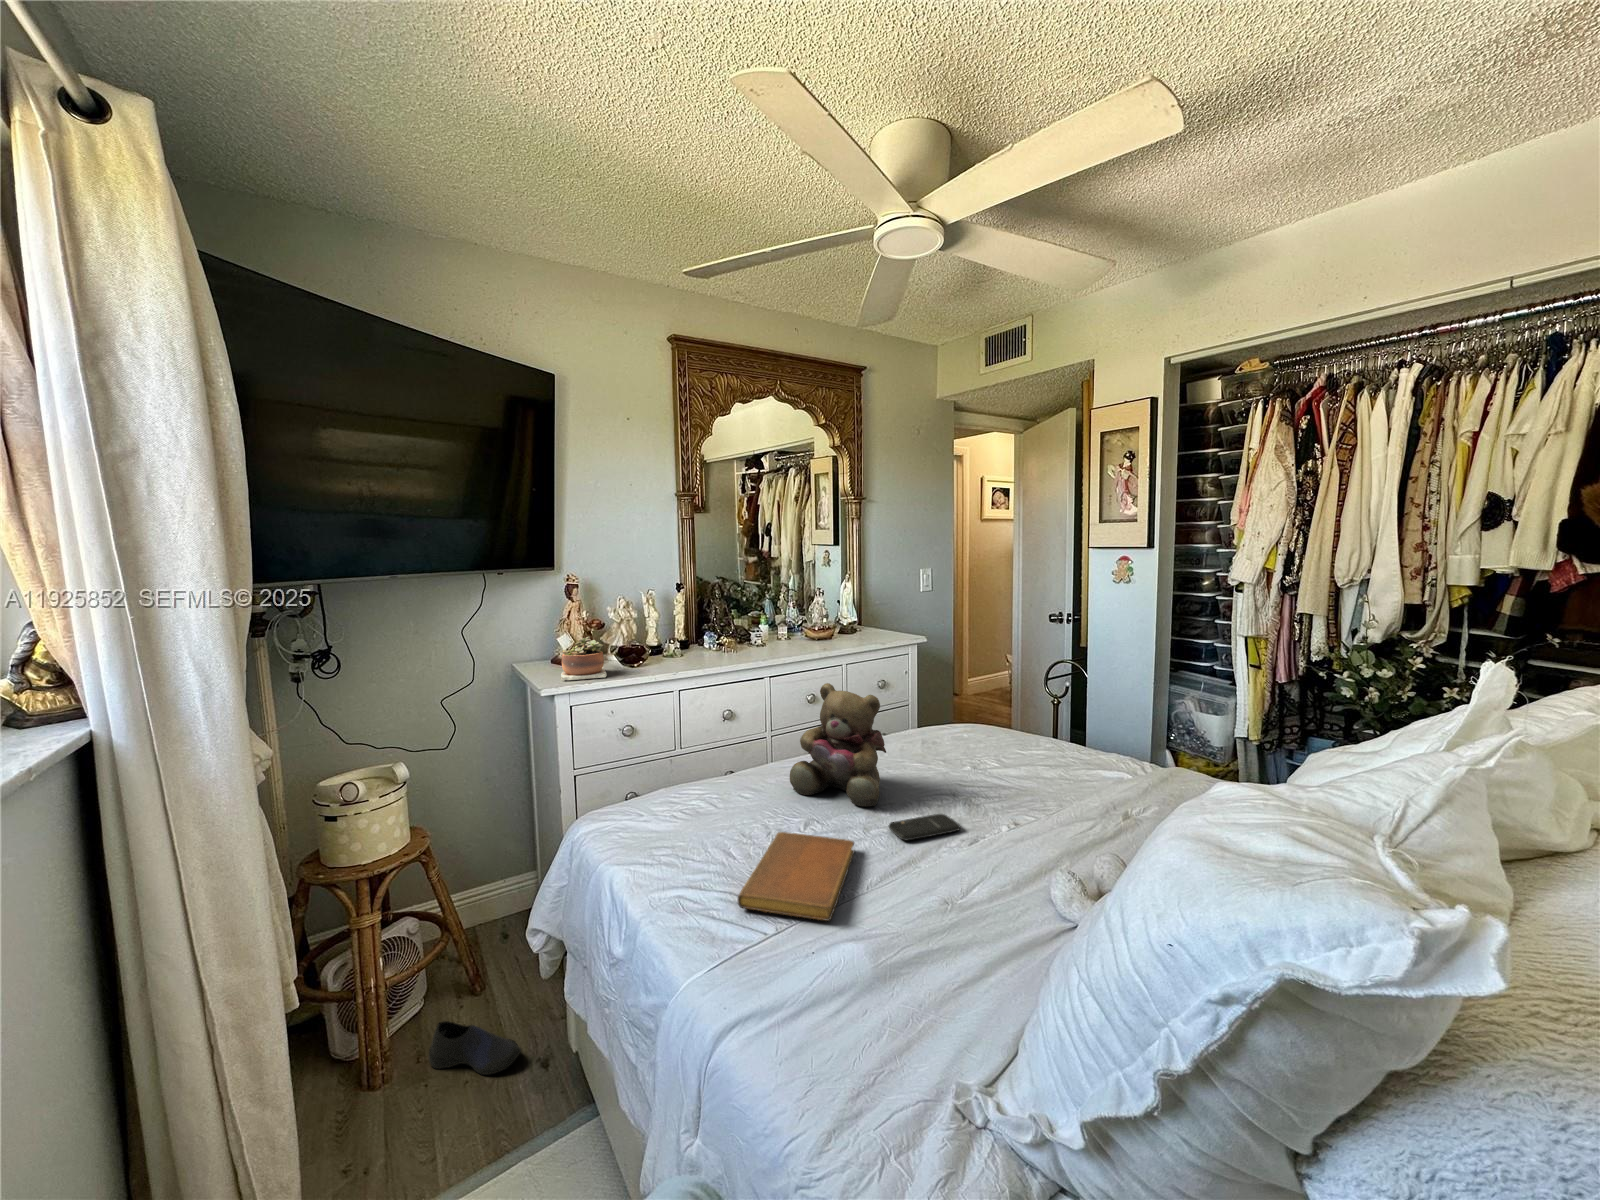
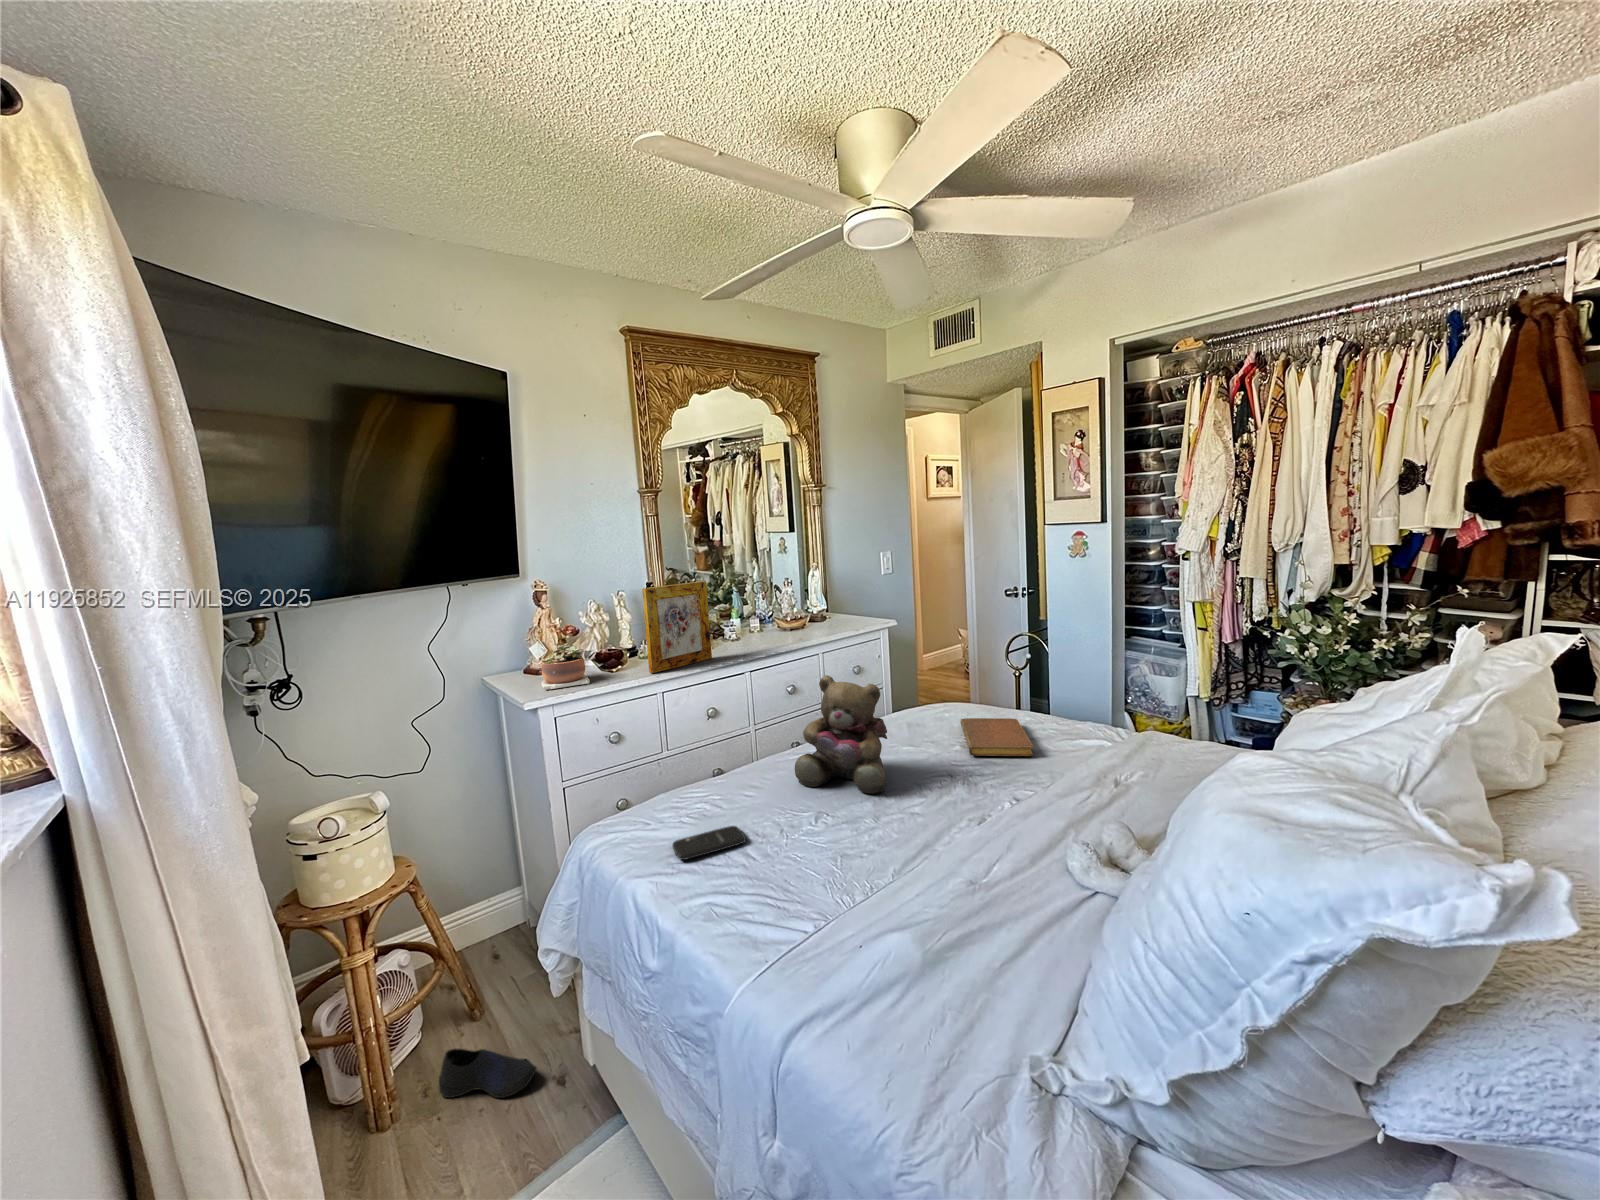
picture frame: none [663,584,730,672] -> present [642,581,712,673]
smartphone: present [889,814,960,840] -> present [672,826,746,860]
notebook: present [737,832,854,921] -> present [960,718,1034,756]

